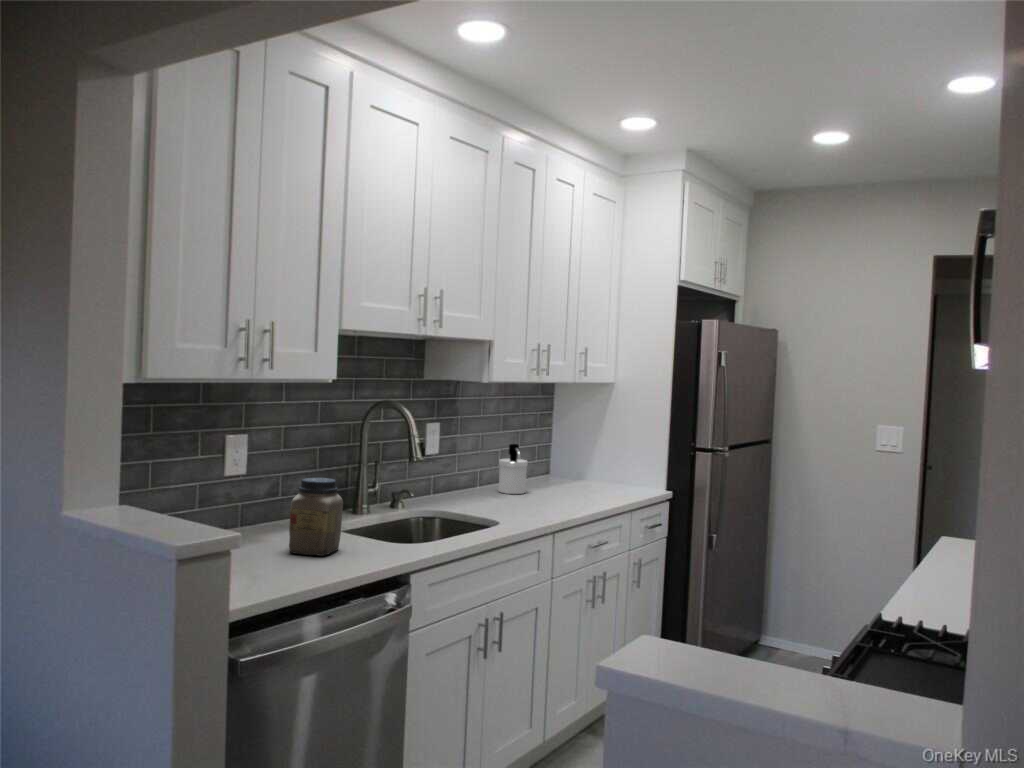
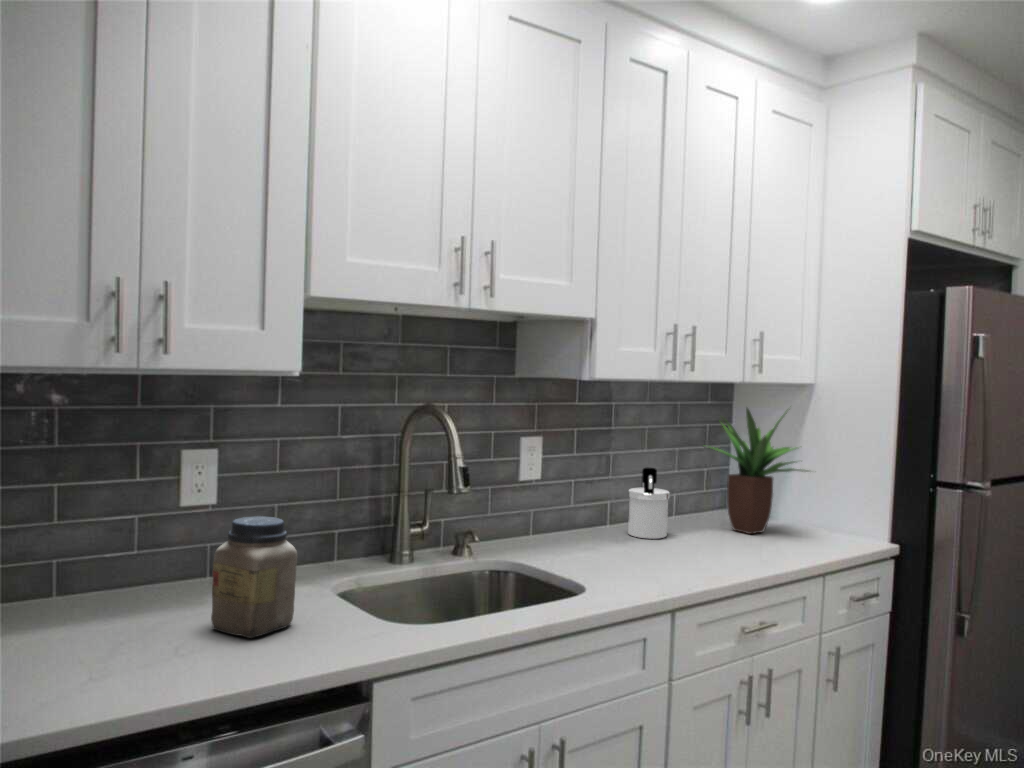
potted plant: none [545,399,621,489] -> present [709,408,807,534]

